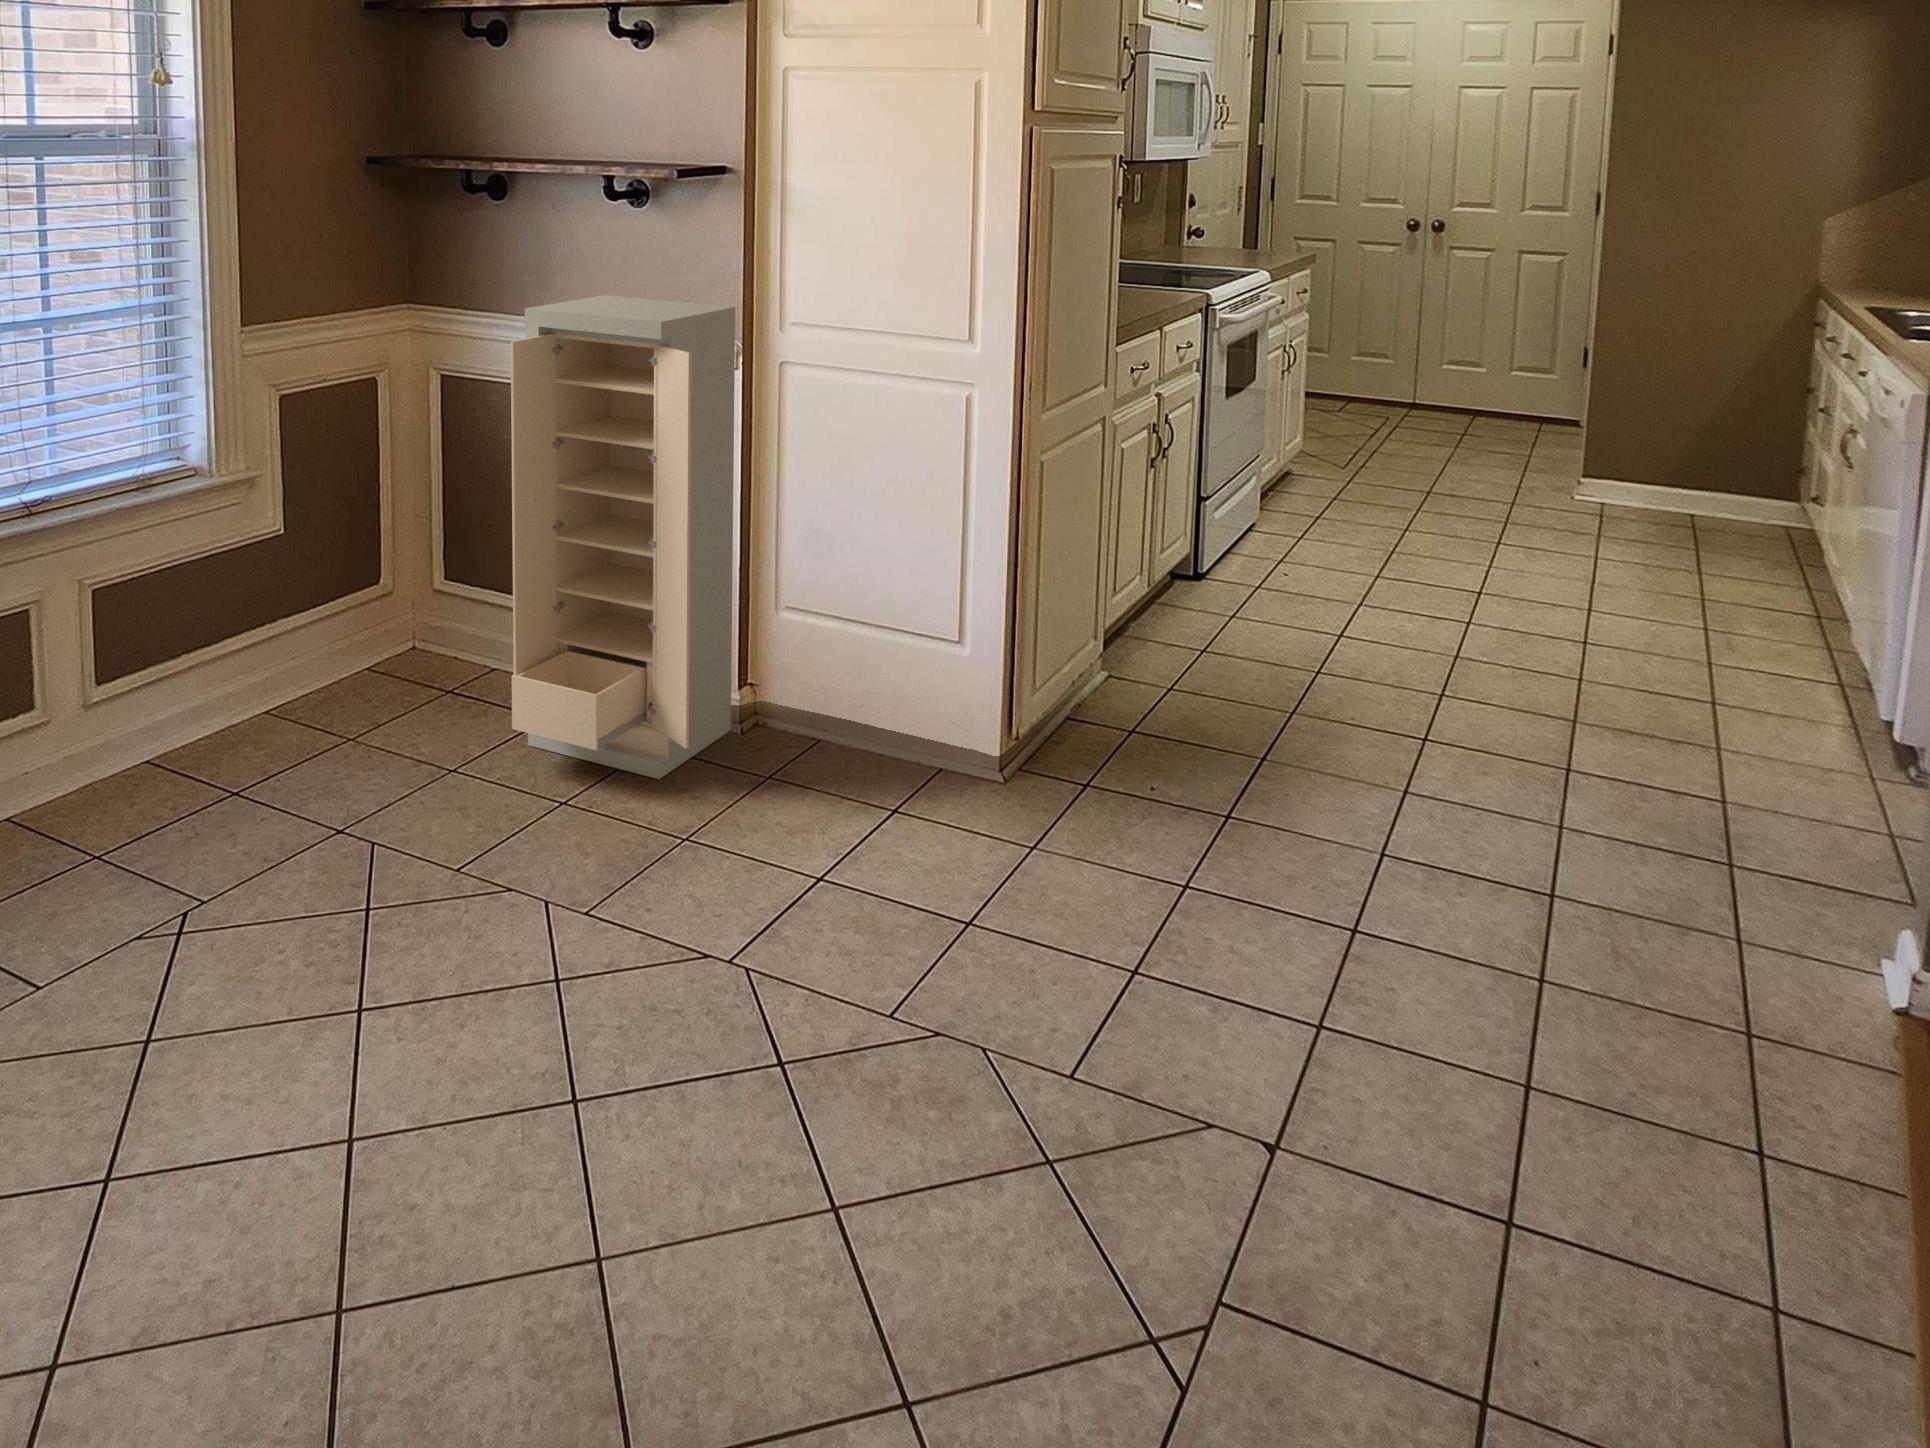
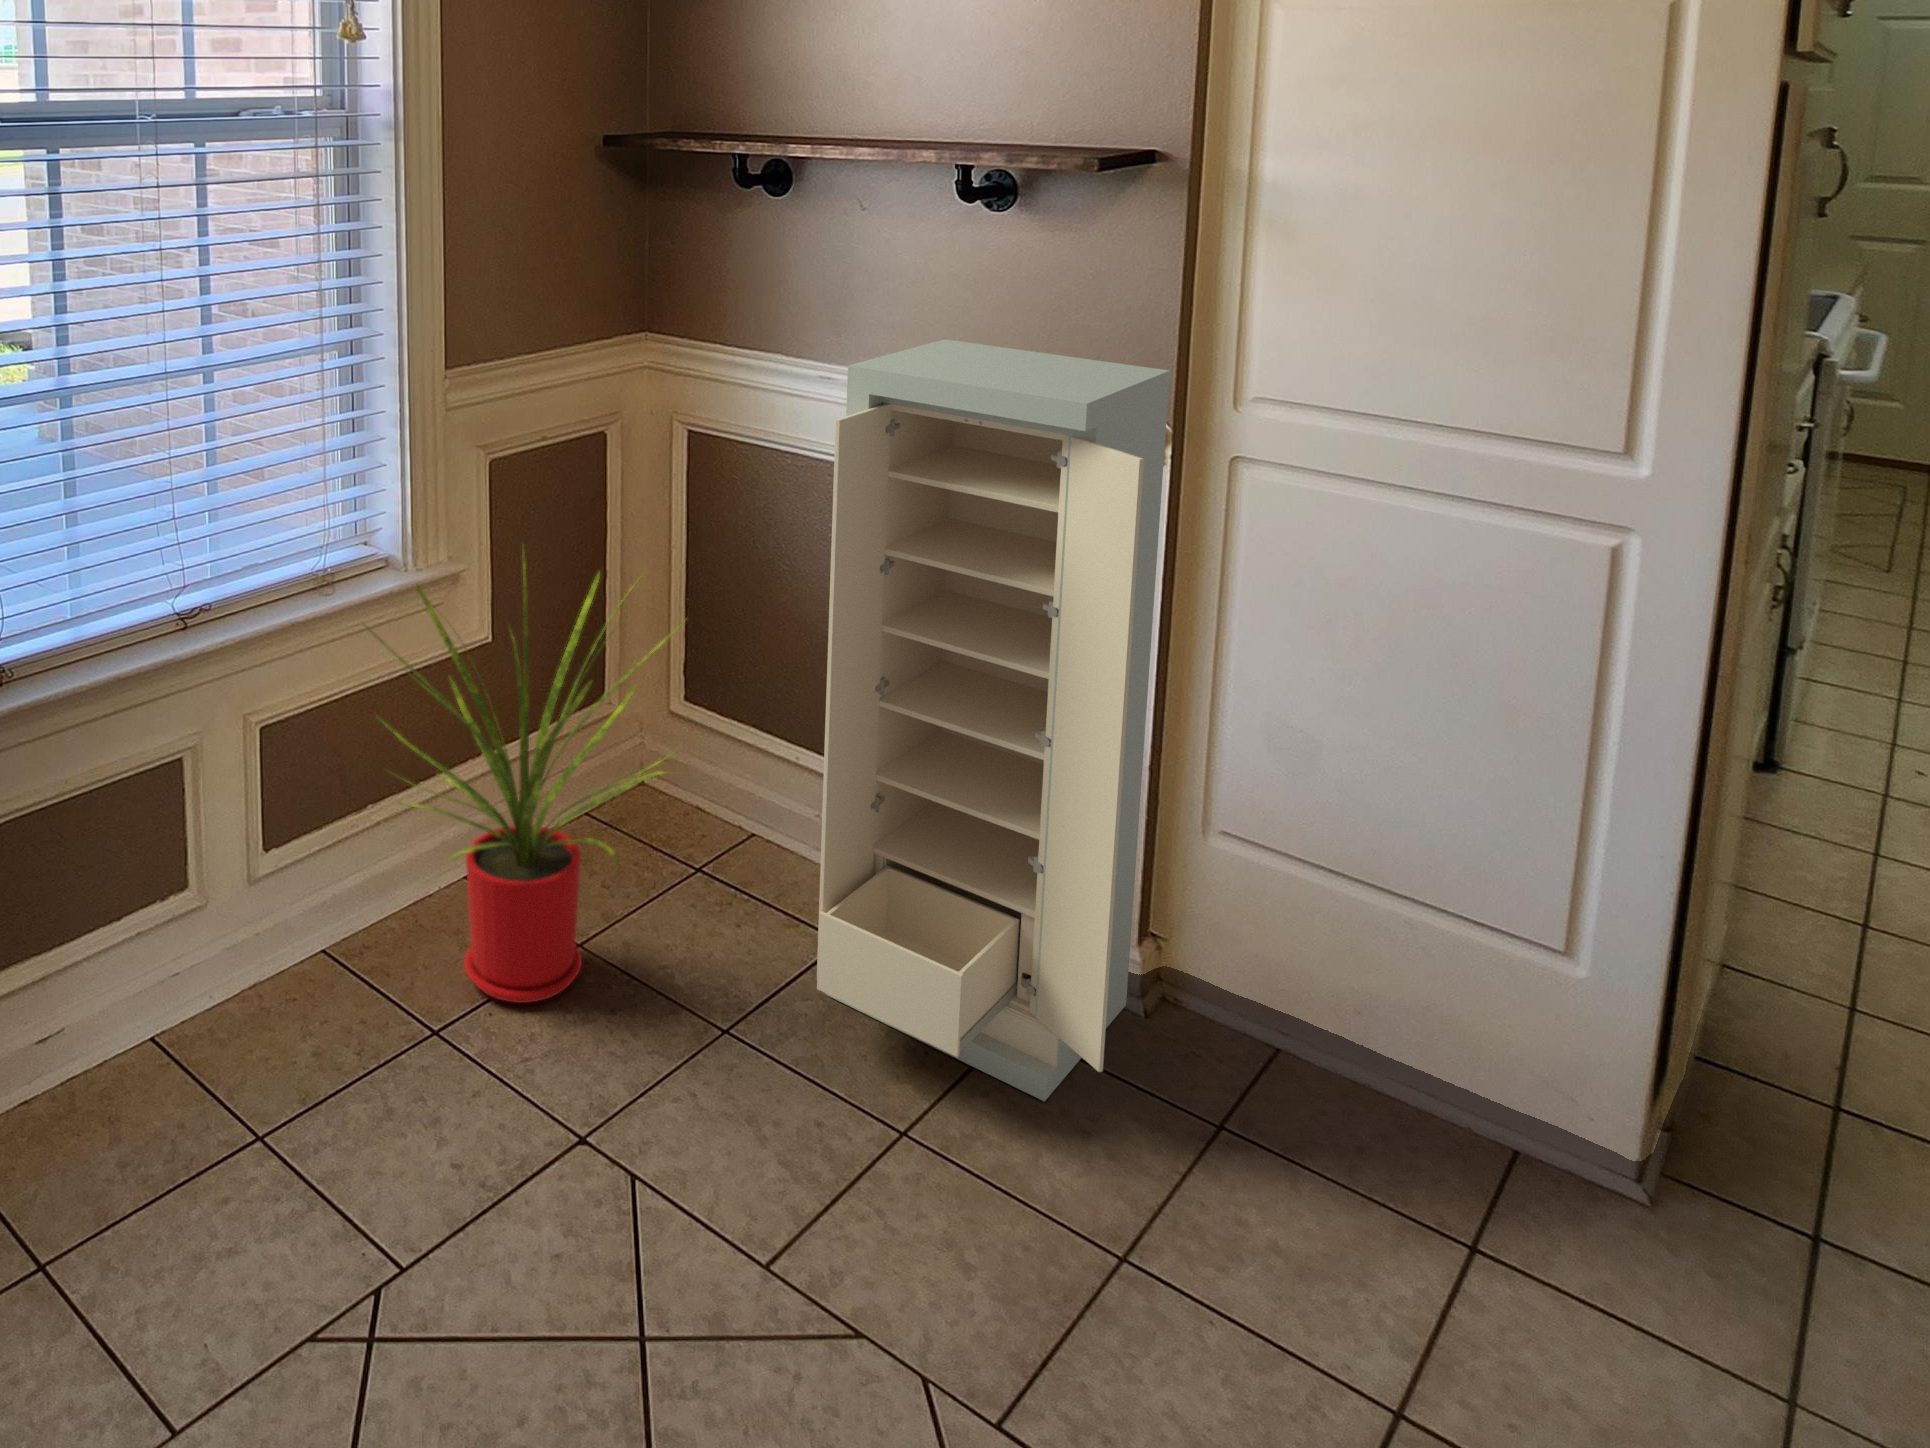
house plant: none [173,448,427,771] -> present [366,552,687,1003]

